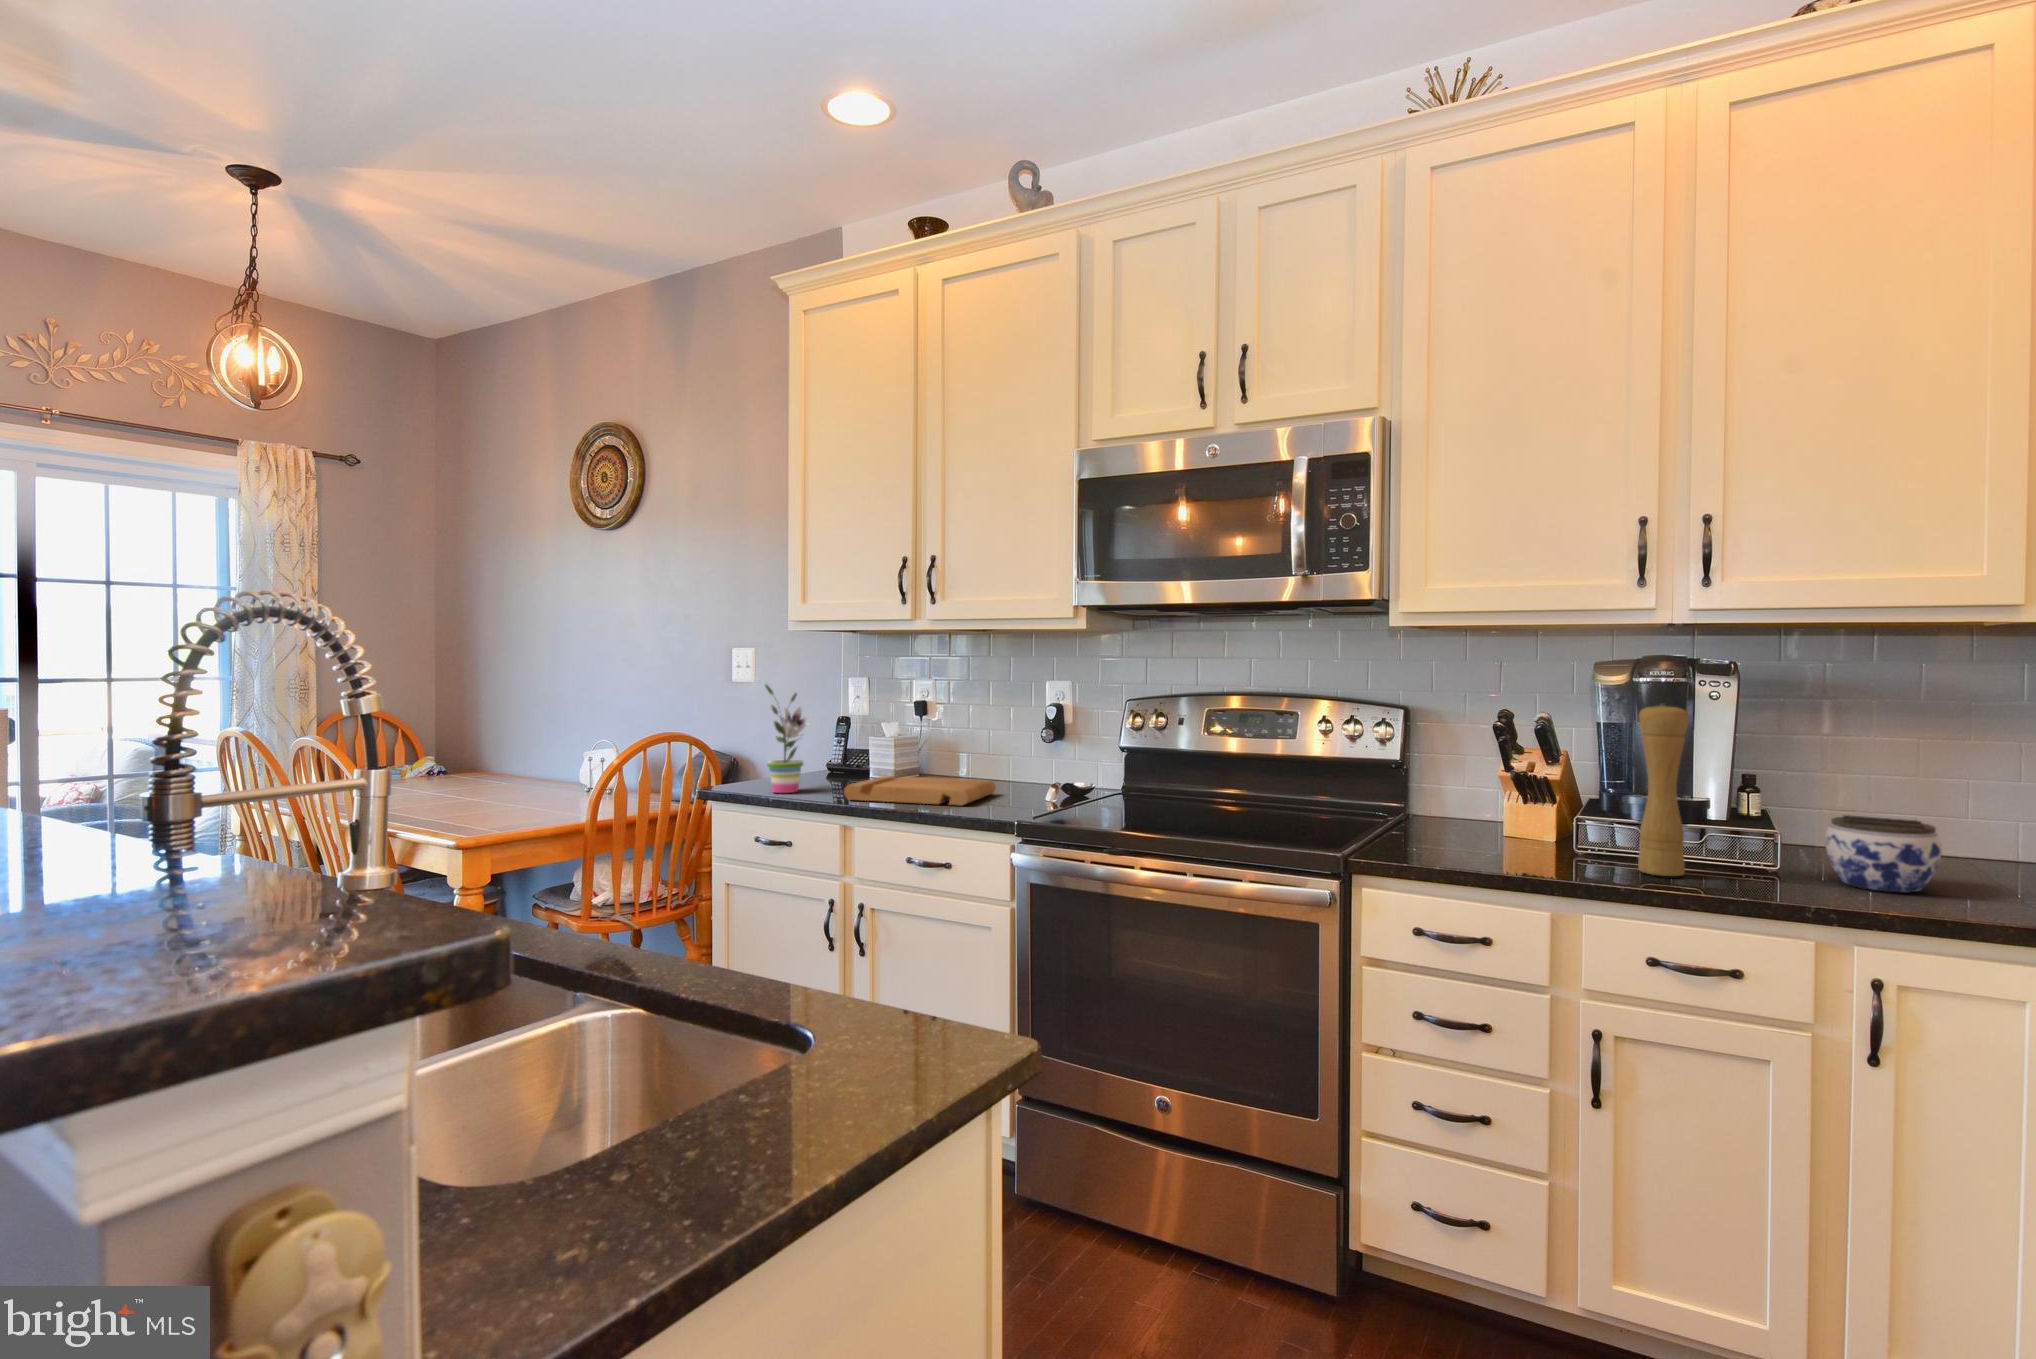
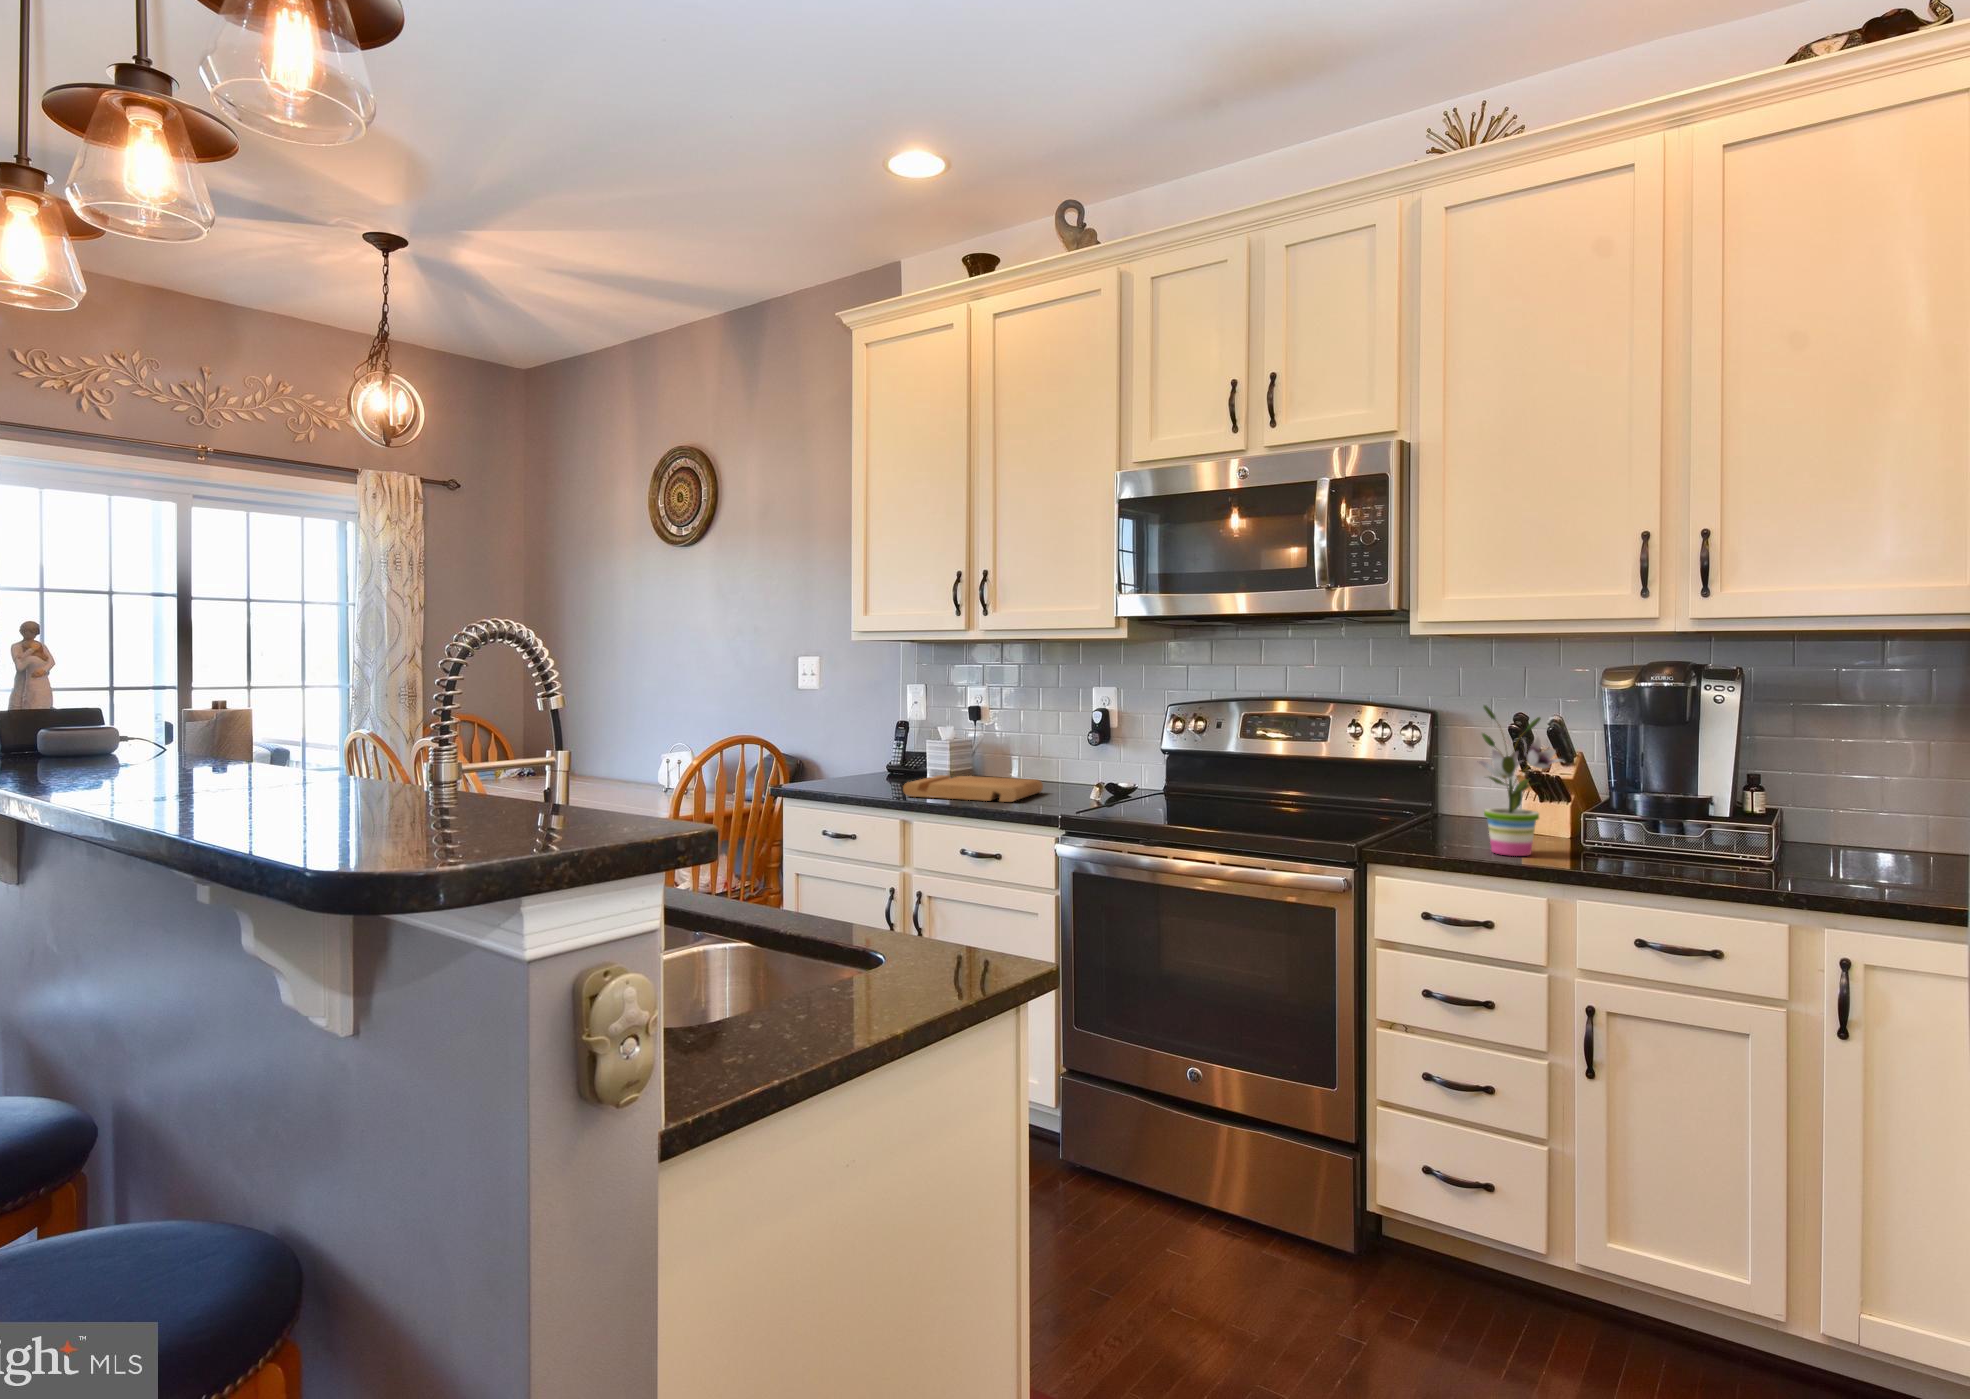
potted plant: present [765,685,811,793] -> present [1479,705,1561,856]
pepper mill: present [1638,704,1689,876] -> none [1635,707,1682,868]
jar: present [1825,815,1942,892] -> none [1816,813,1925,884]

